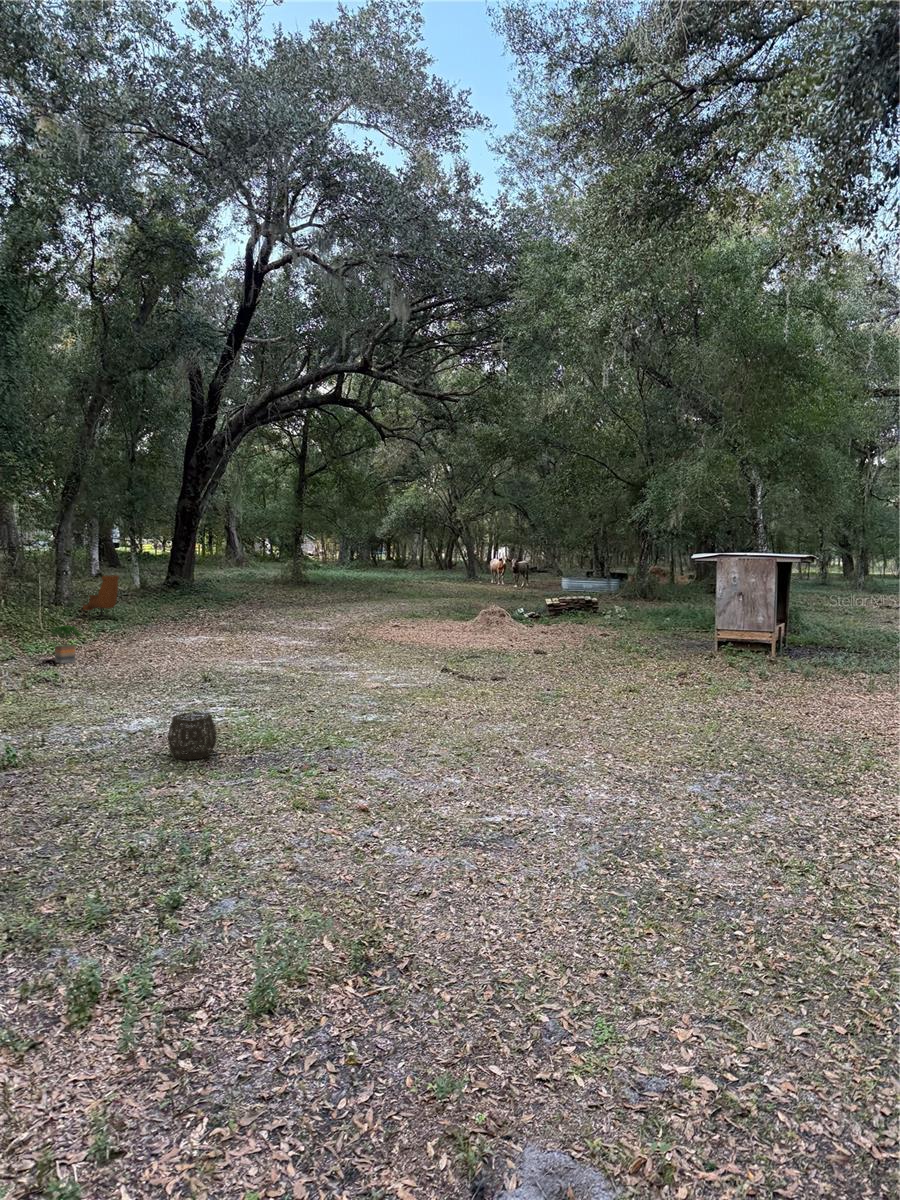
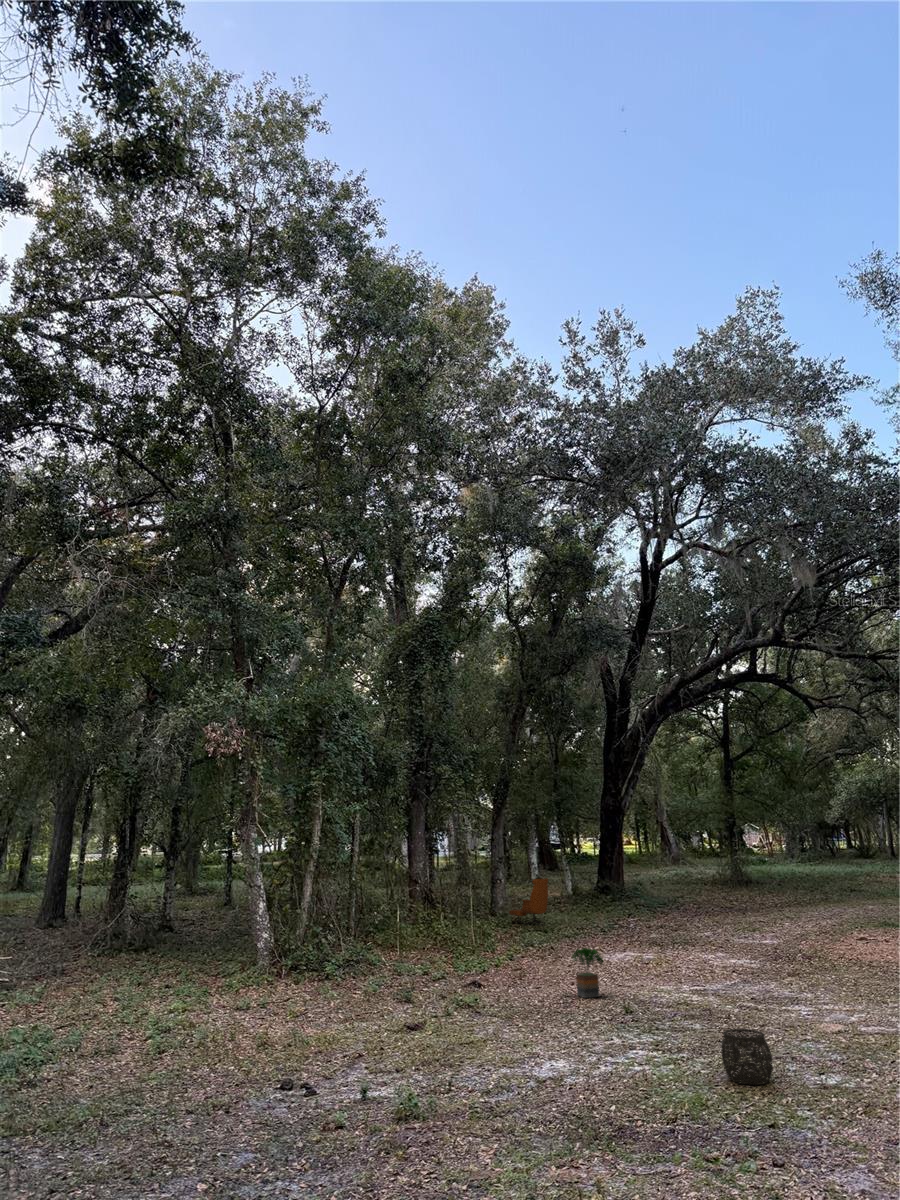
potted tree: present [52,625,81,663] -> present [572,948,603,998]
woven basket: present [168,712,216,760] -> present [721,1029,773,1085]

